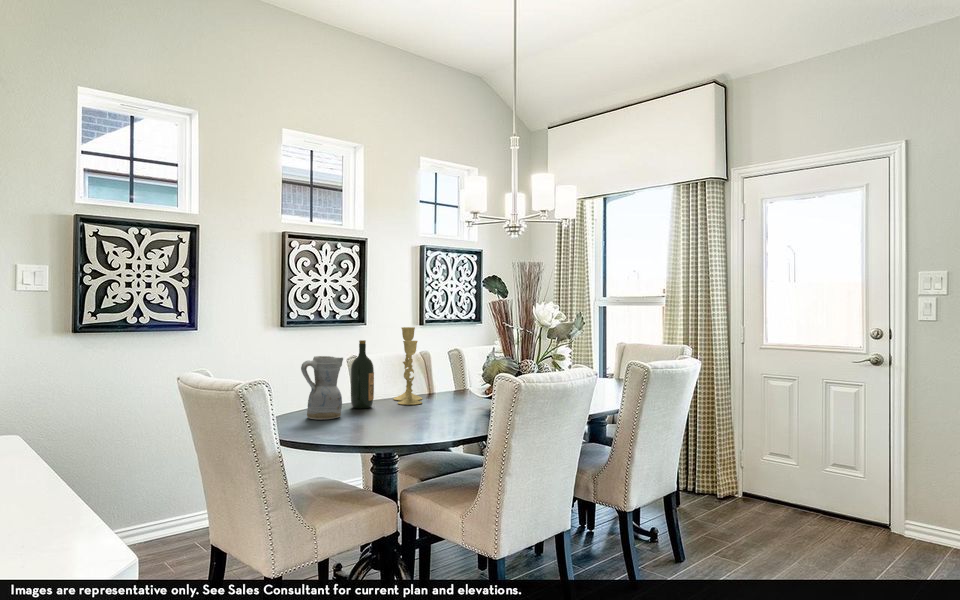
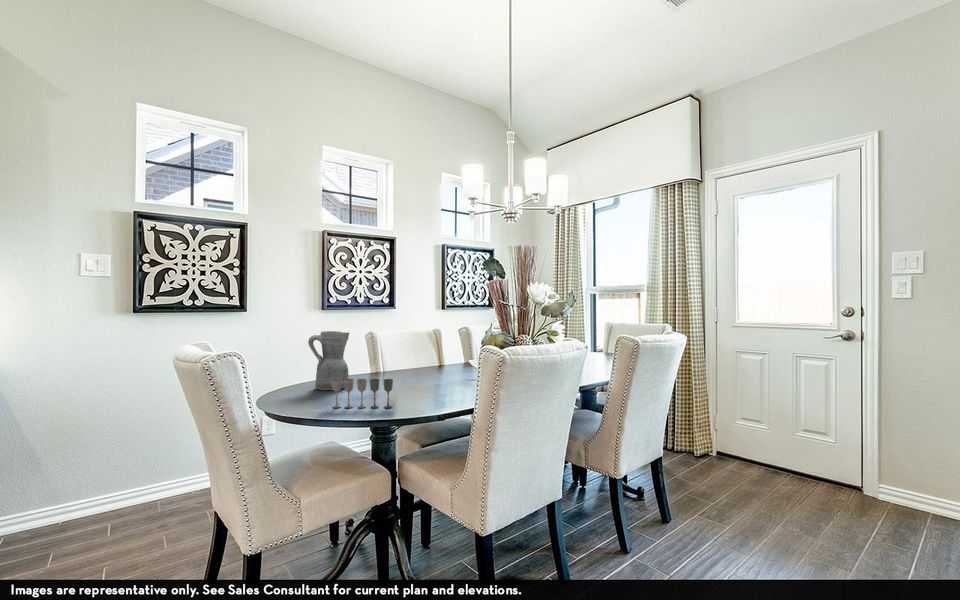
candlestick: present [394,327,422,405] -> none [406,307,432,376]
wine bottle: present [351,340,374,408] -> none [363,318,384,379]
wine glass: none [341,406,403,436] -> present [332,379,393,408]

